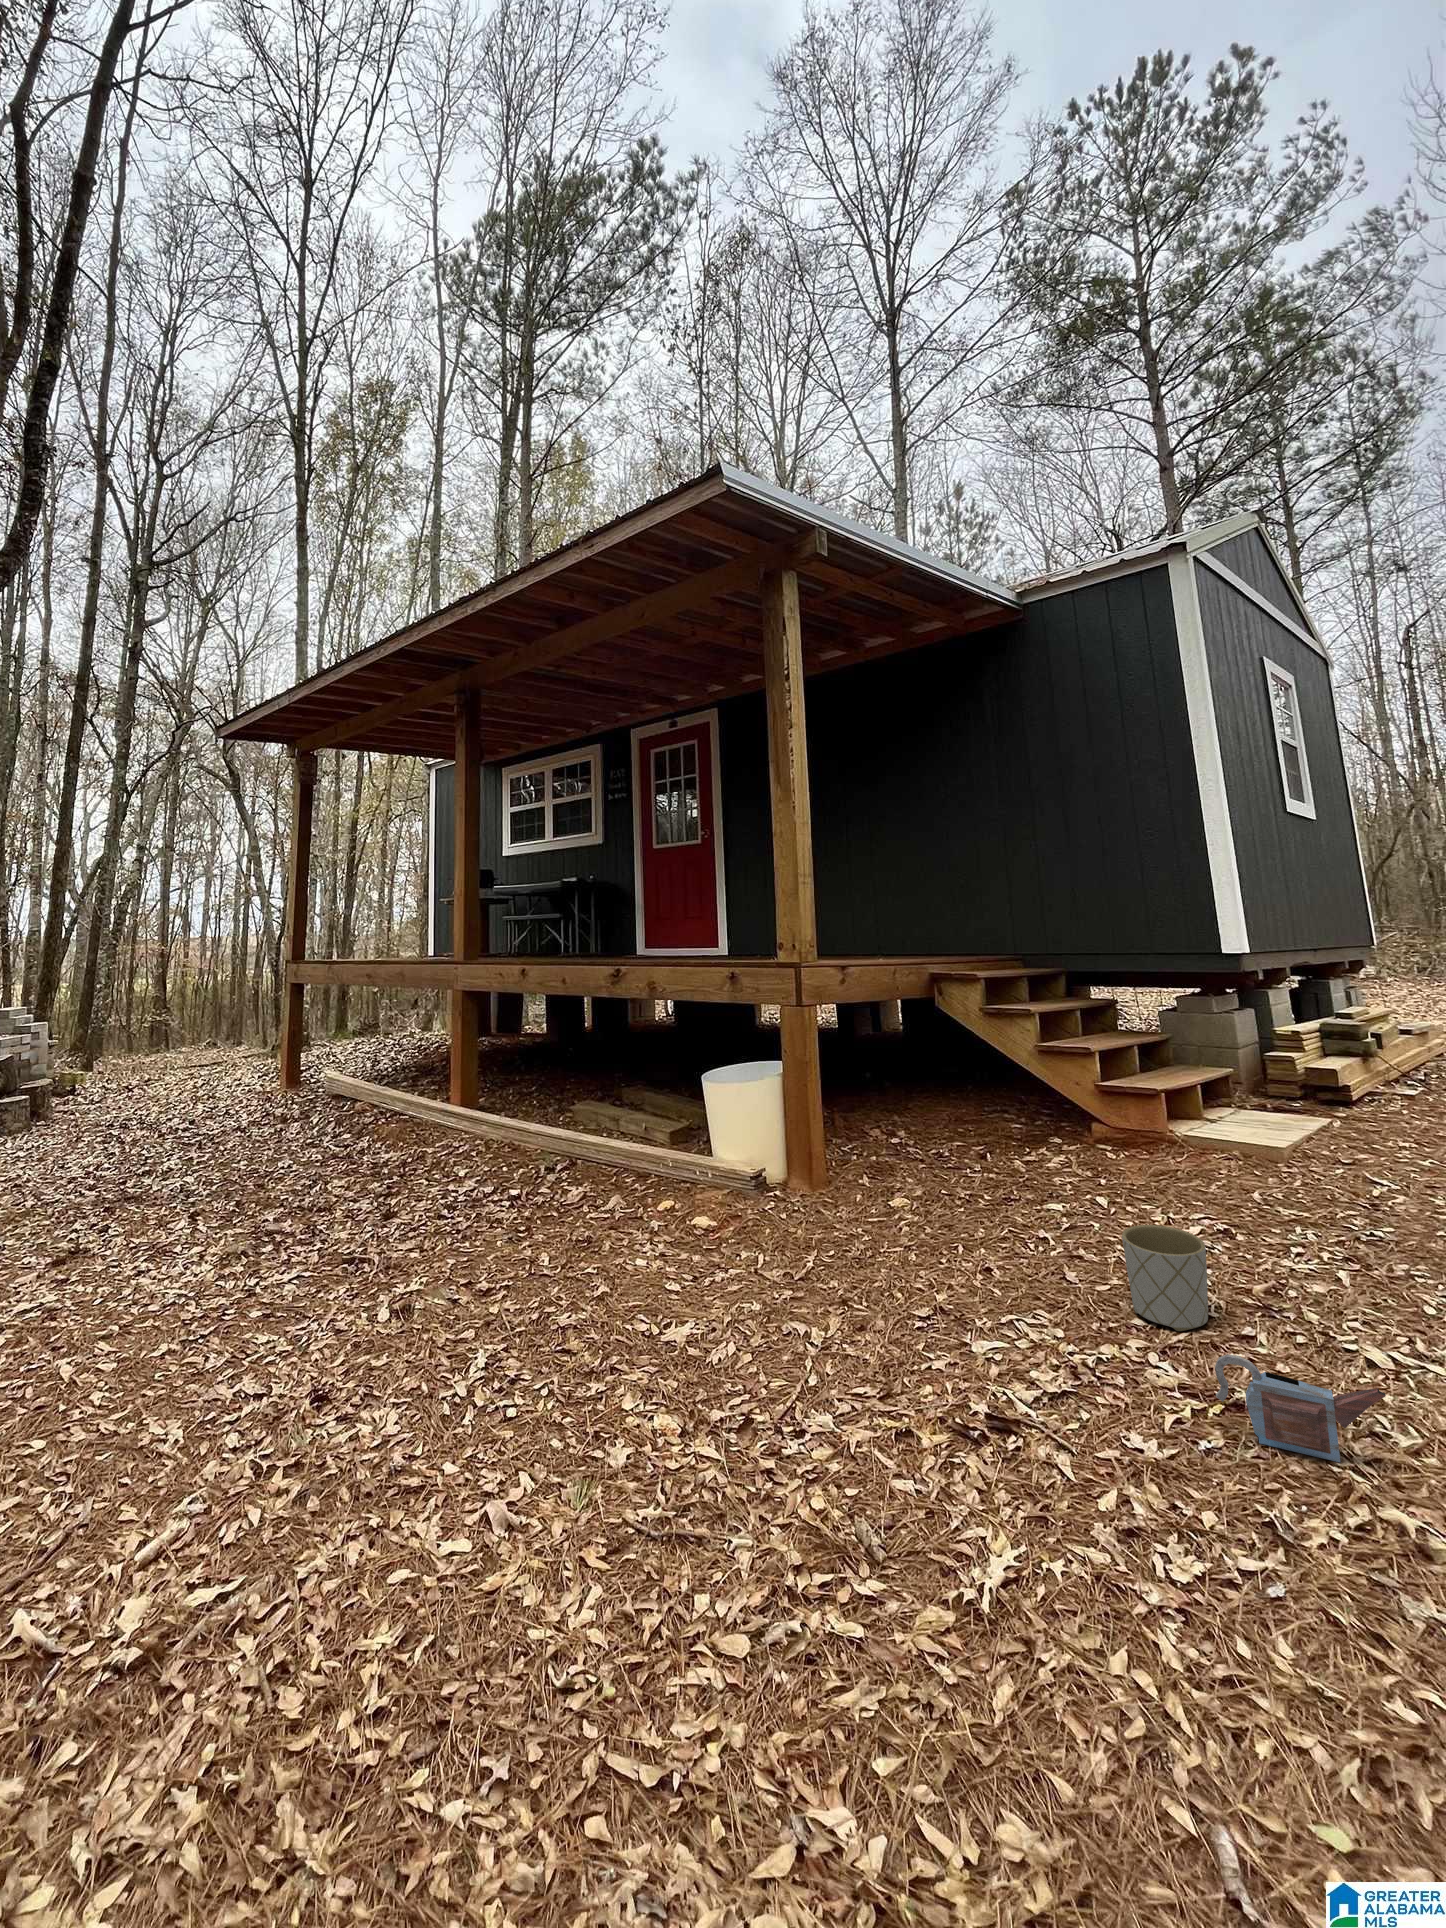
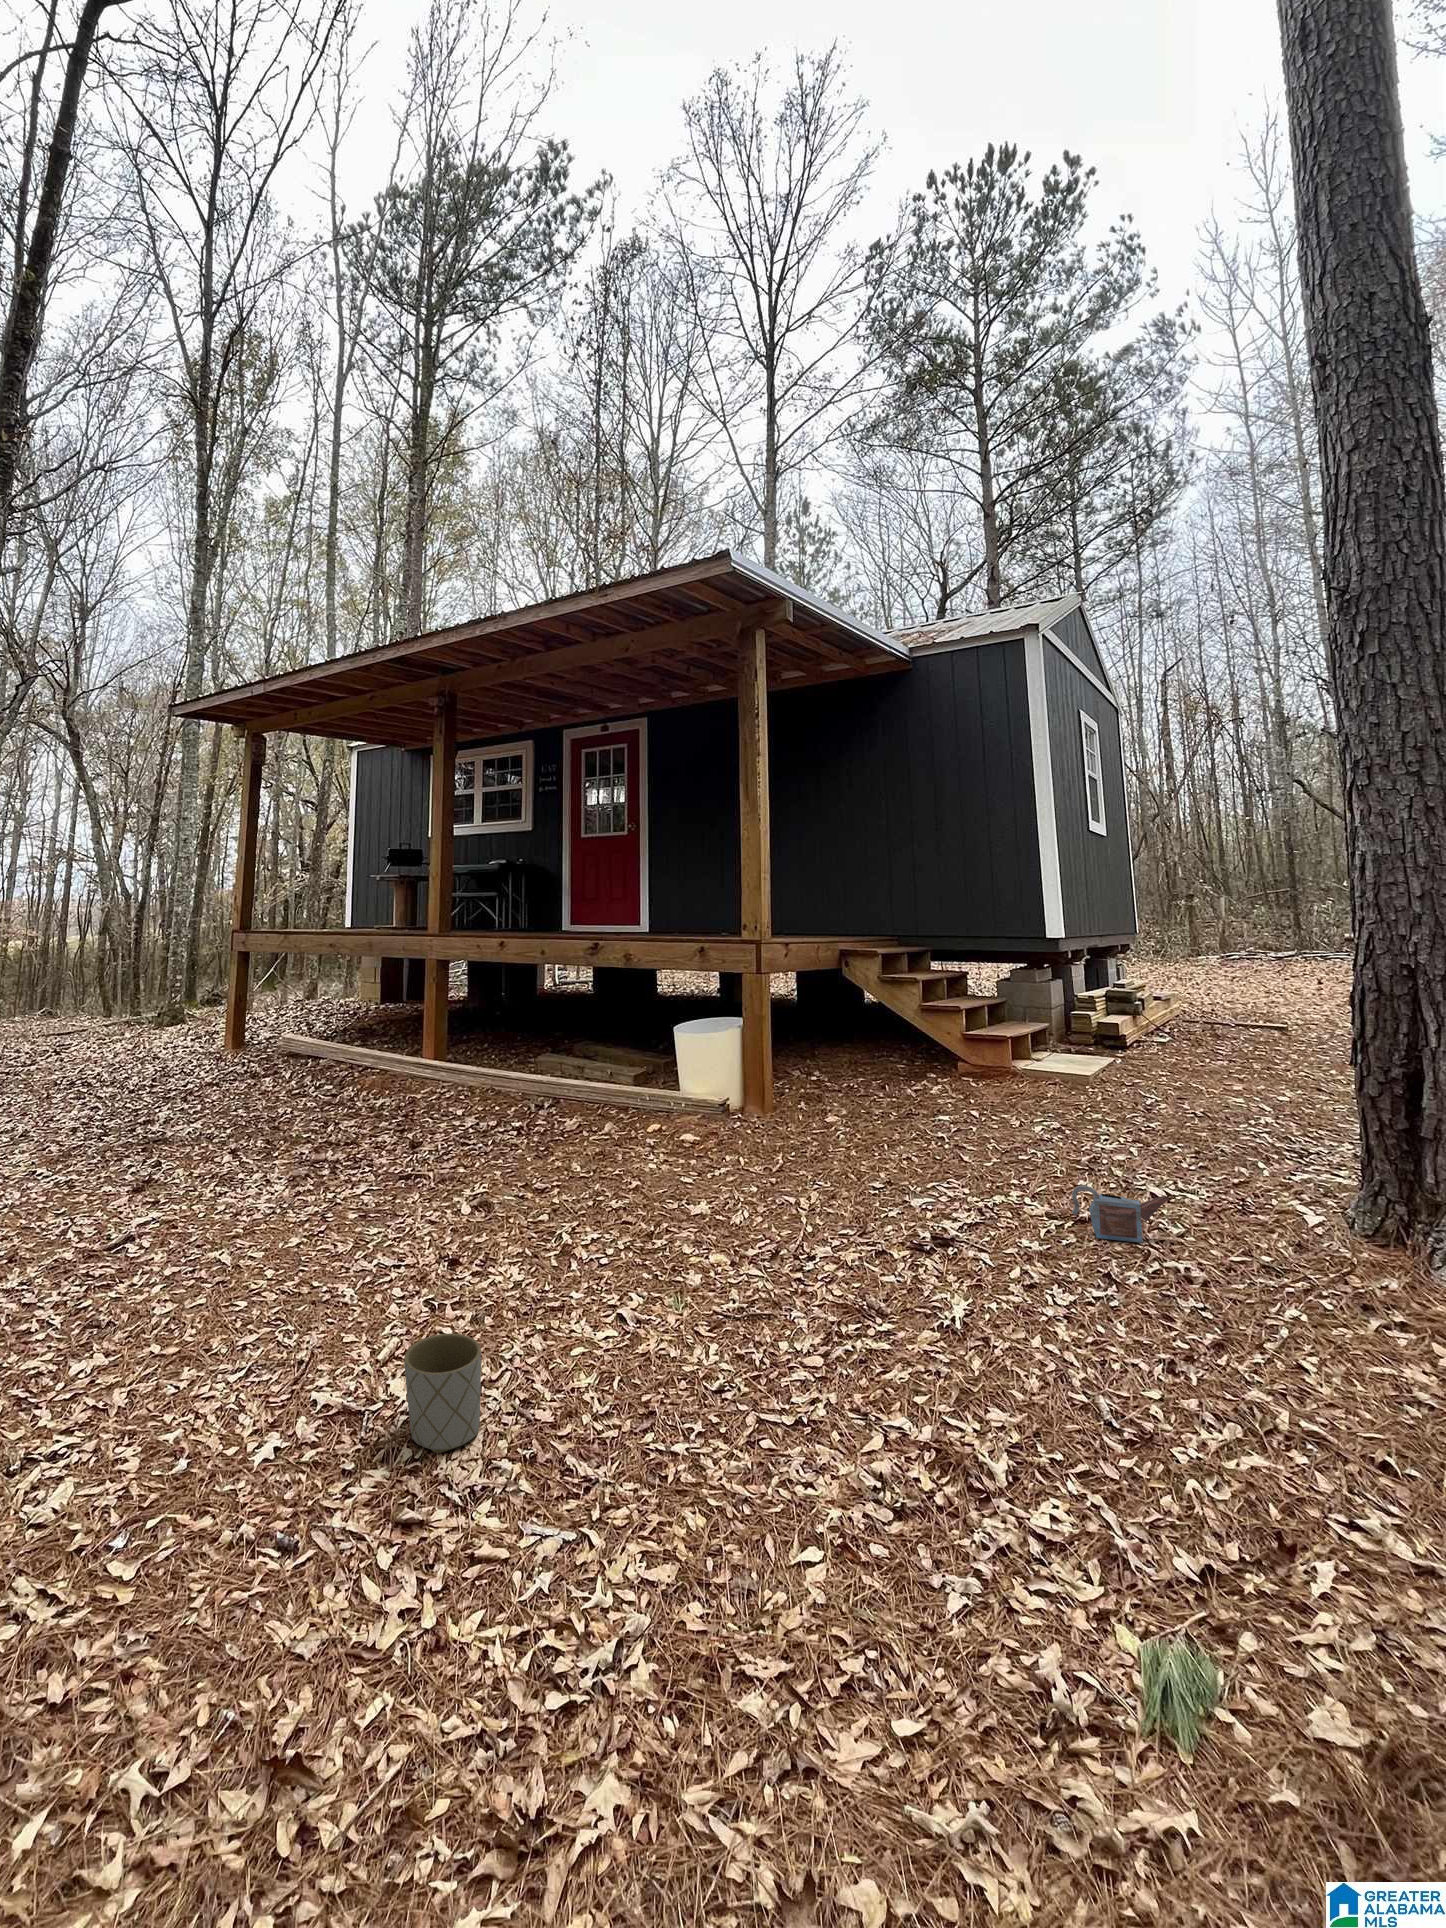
planter: present [1122,1225,1208,1331] -> present [404,1333,481,1453]

